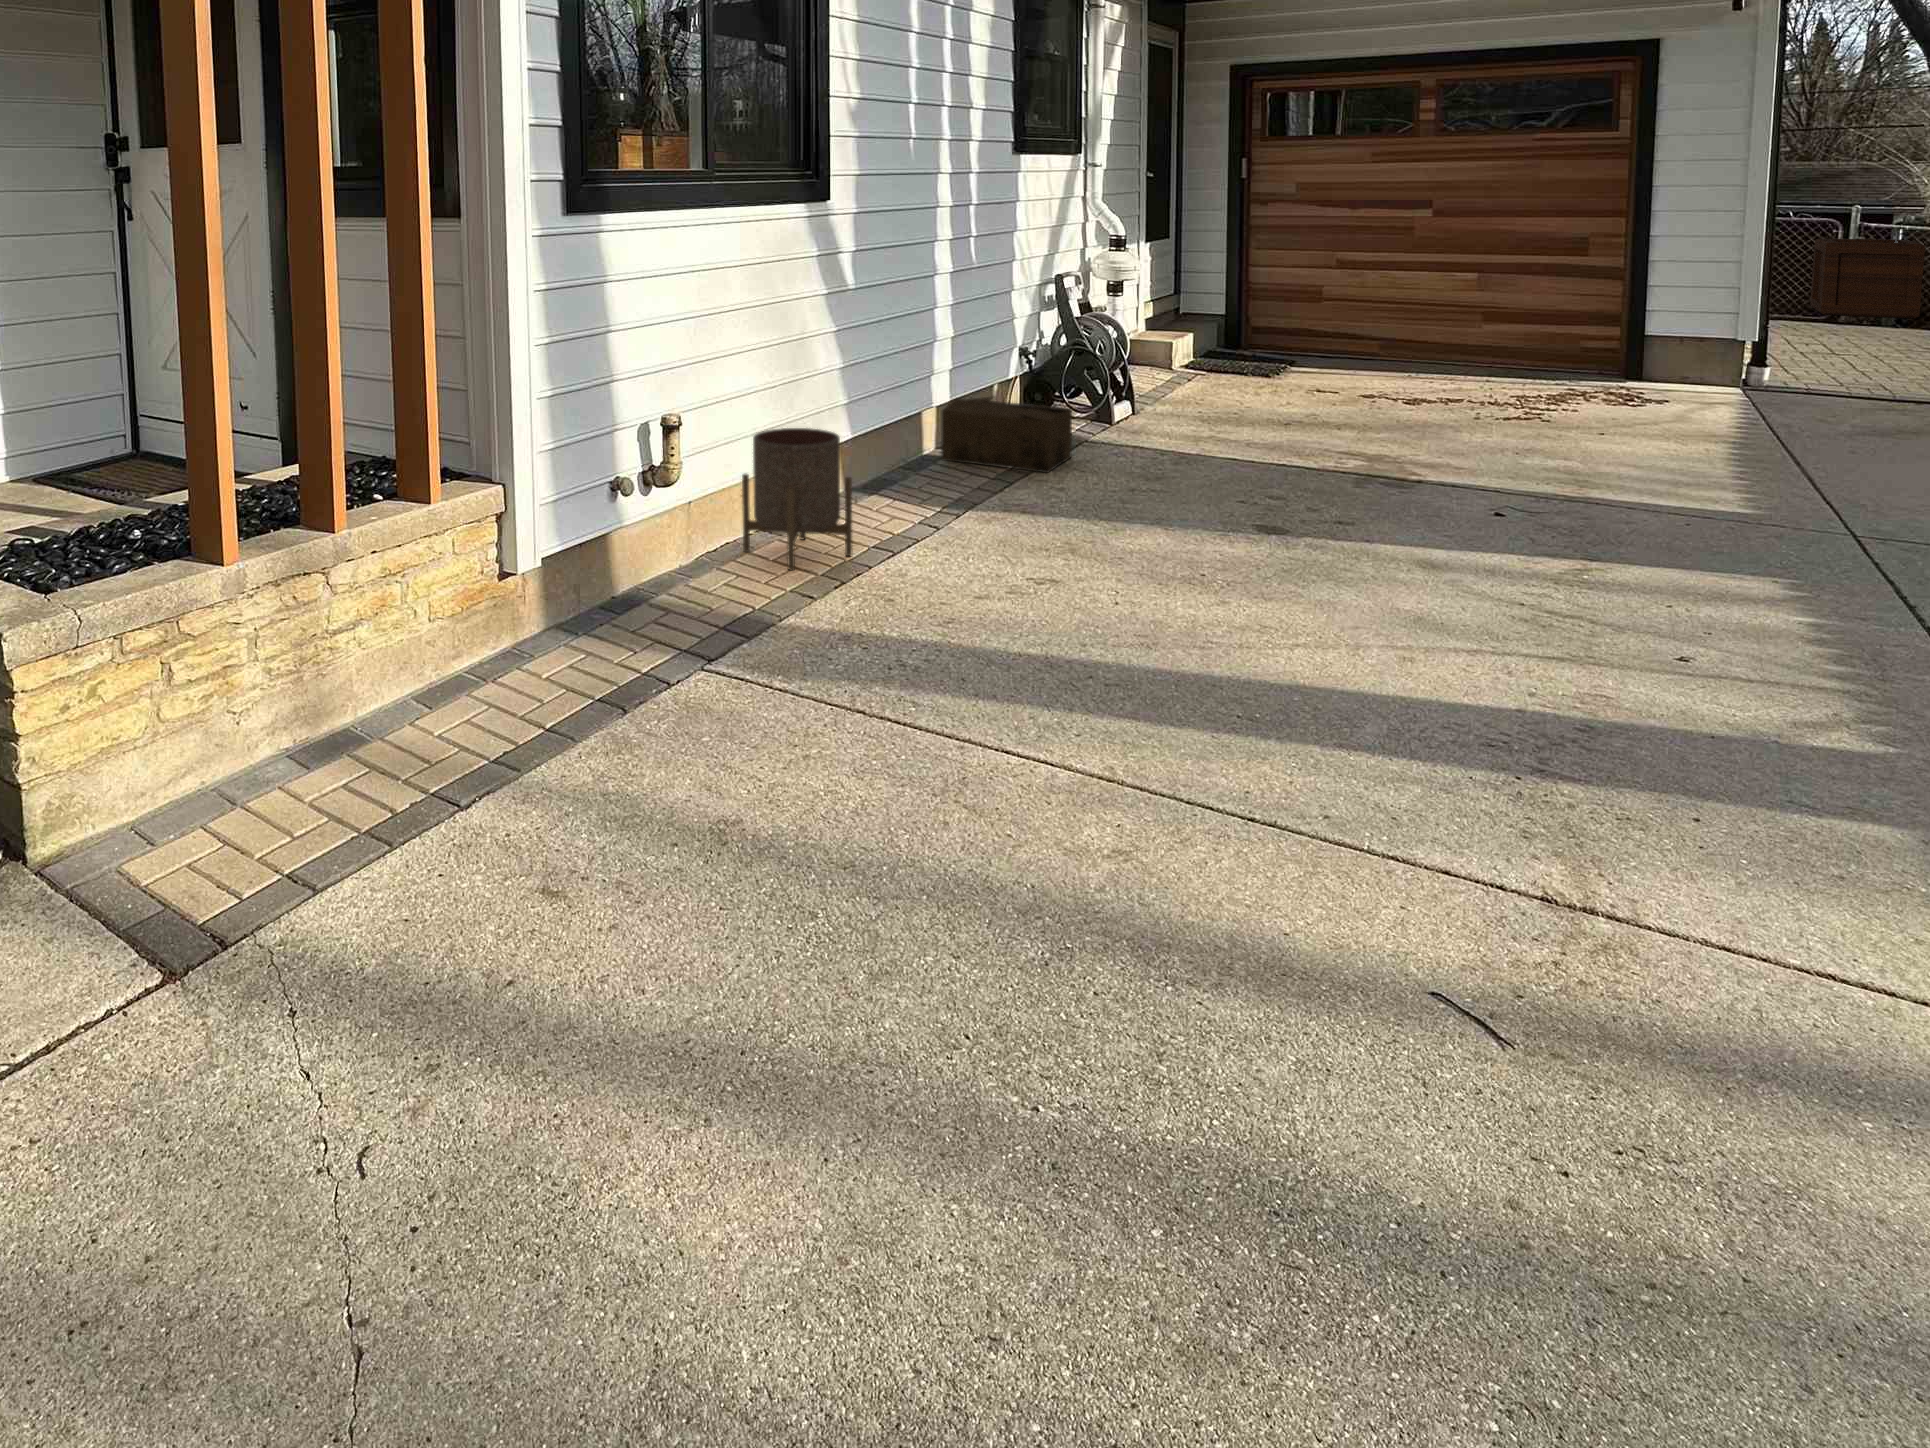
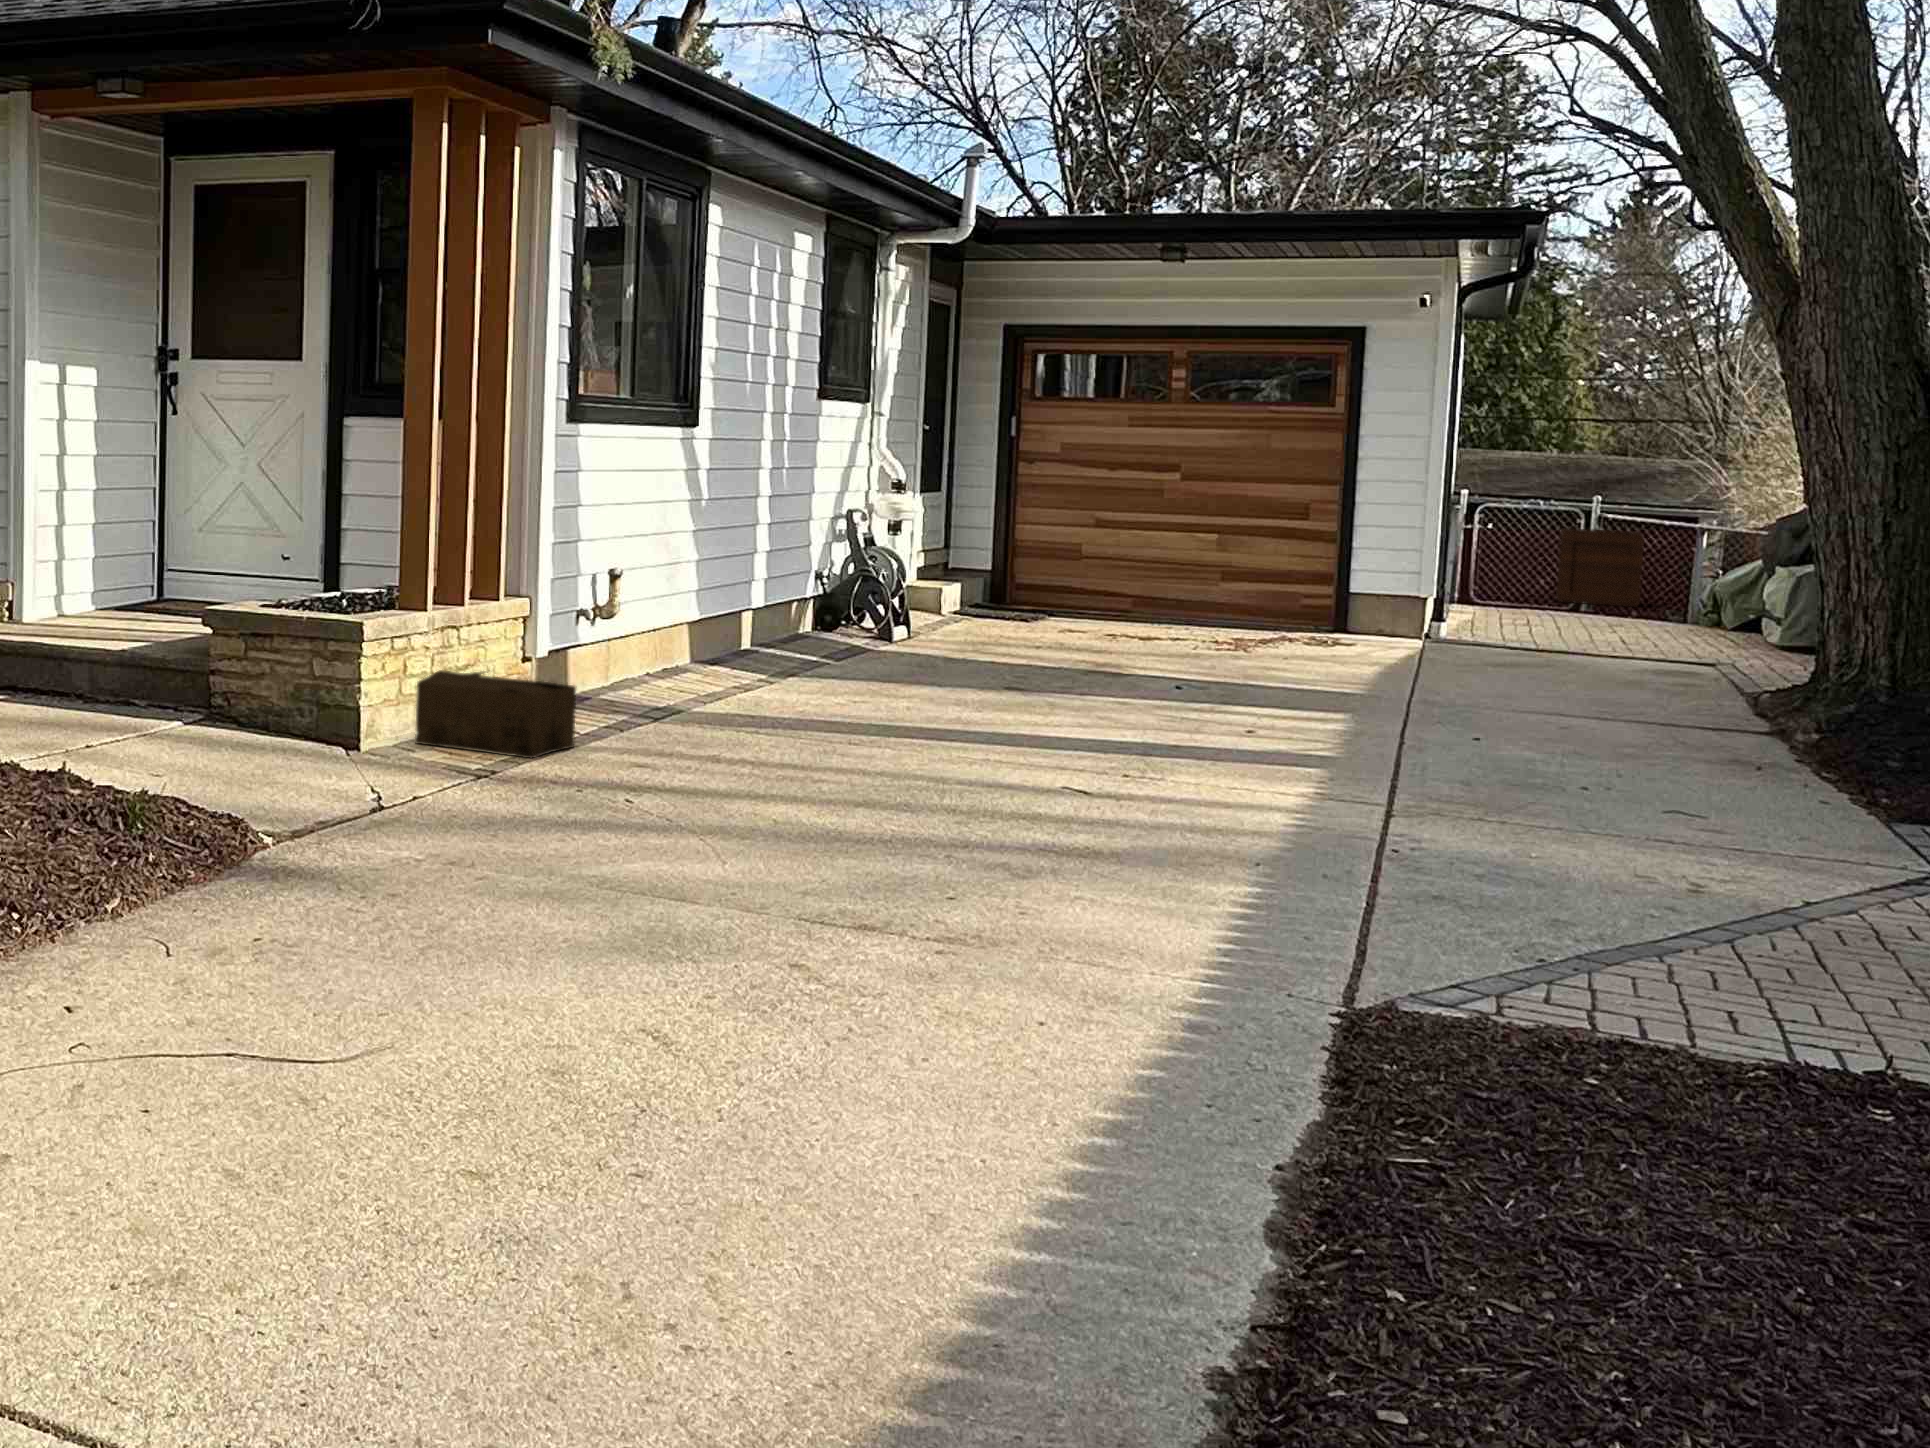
cardboard box: present [941,397,1072,473] -> present [415,670,576,758]
planter: present [742,428,852,570] -> none [639,593,724,690]

